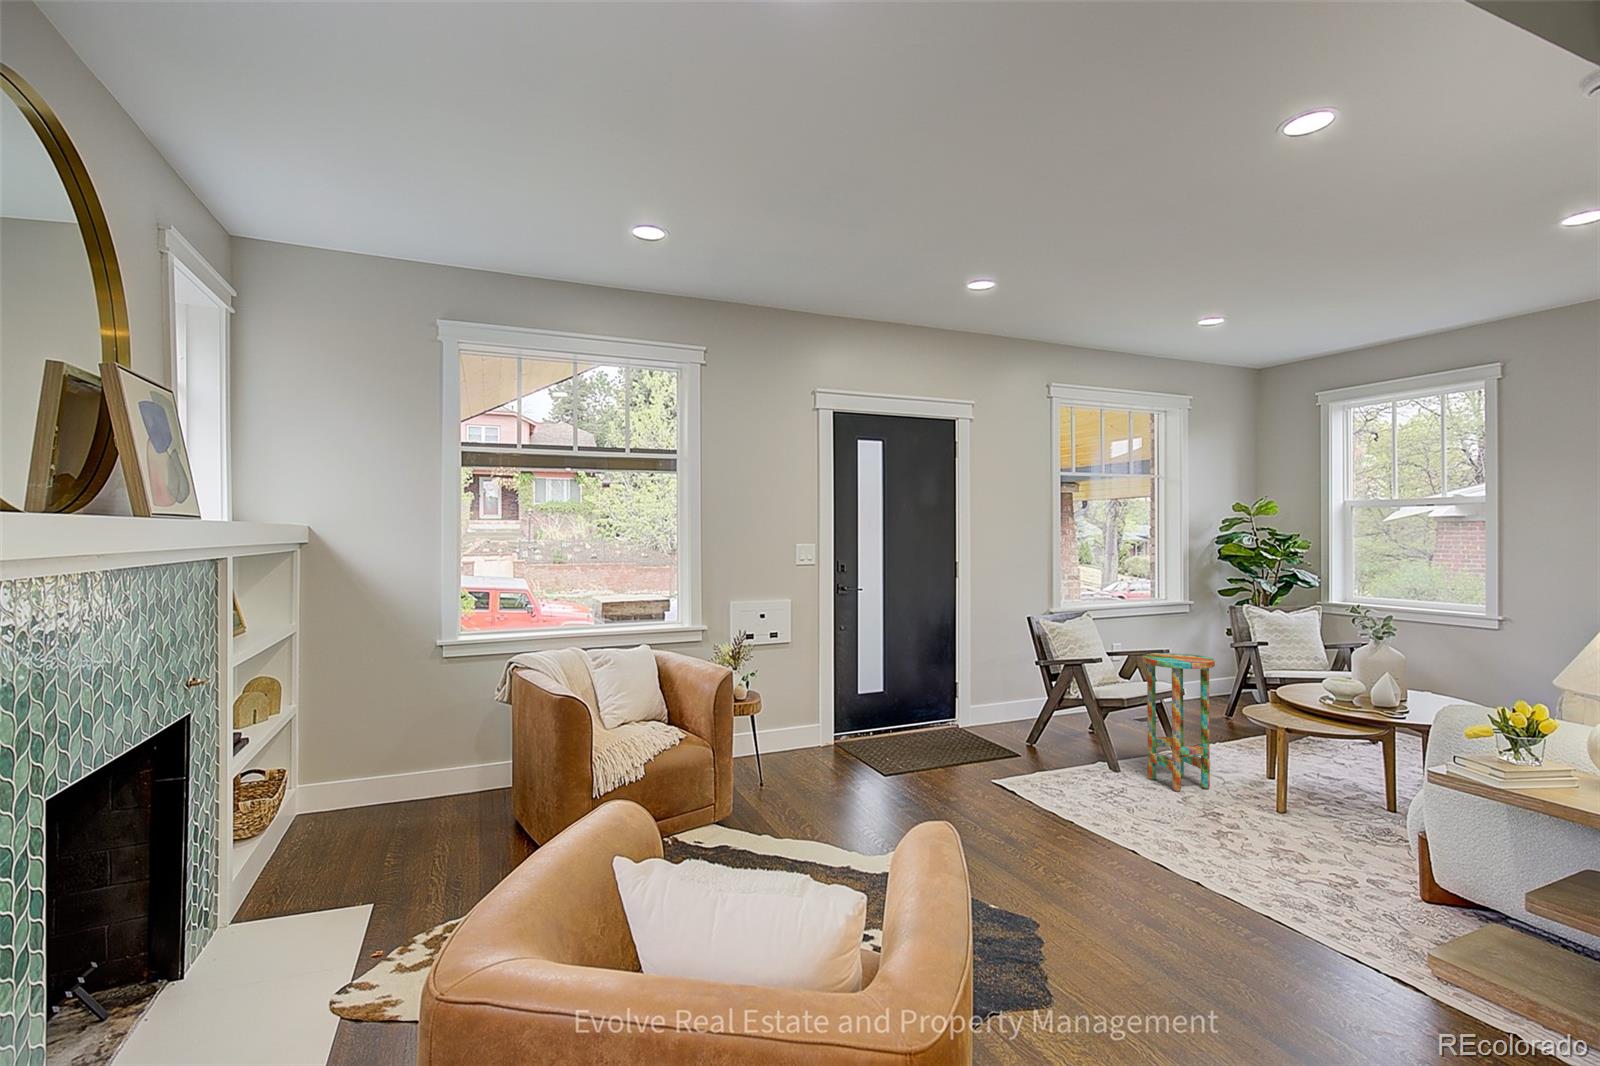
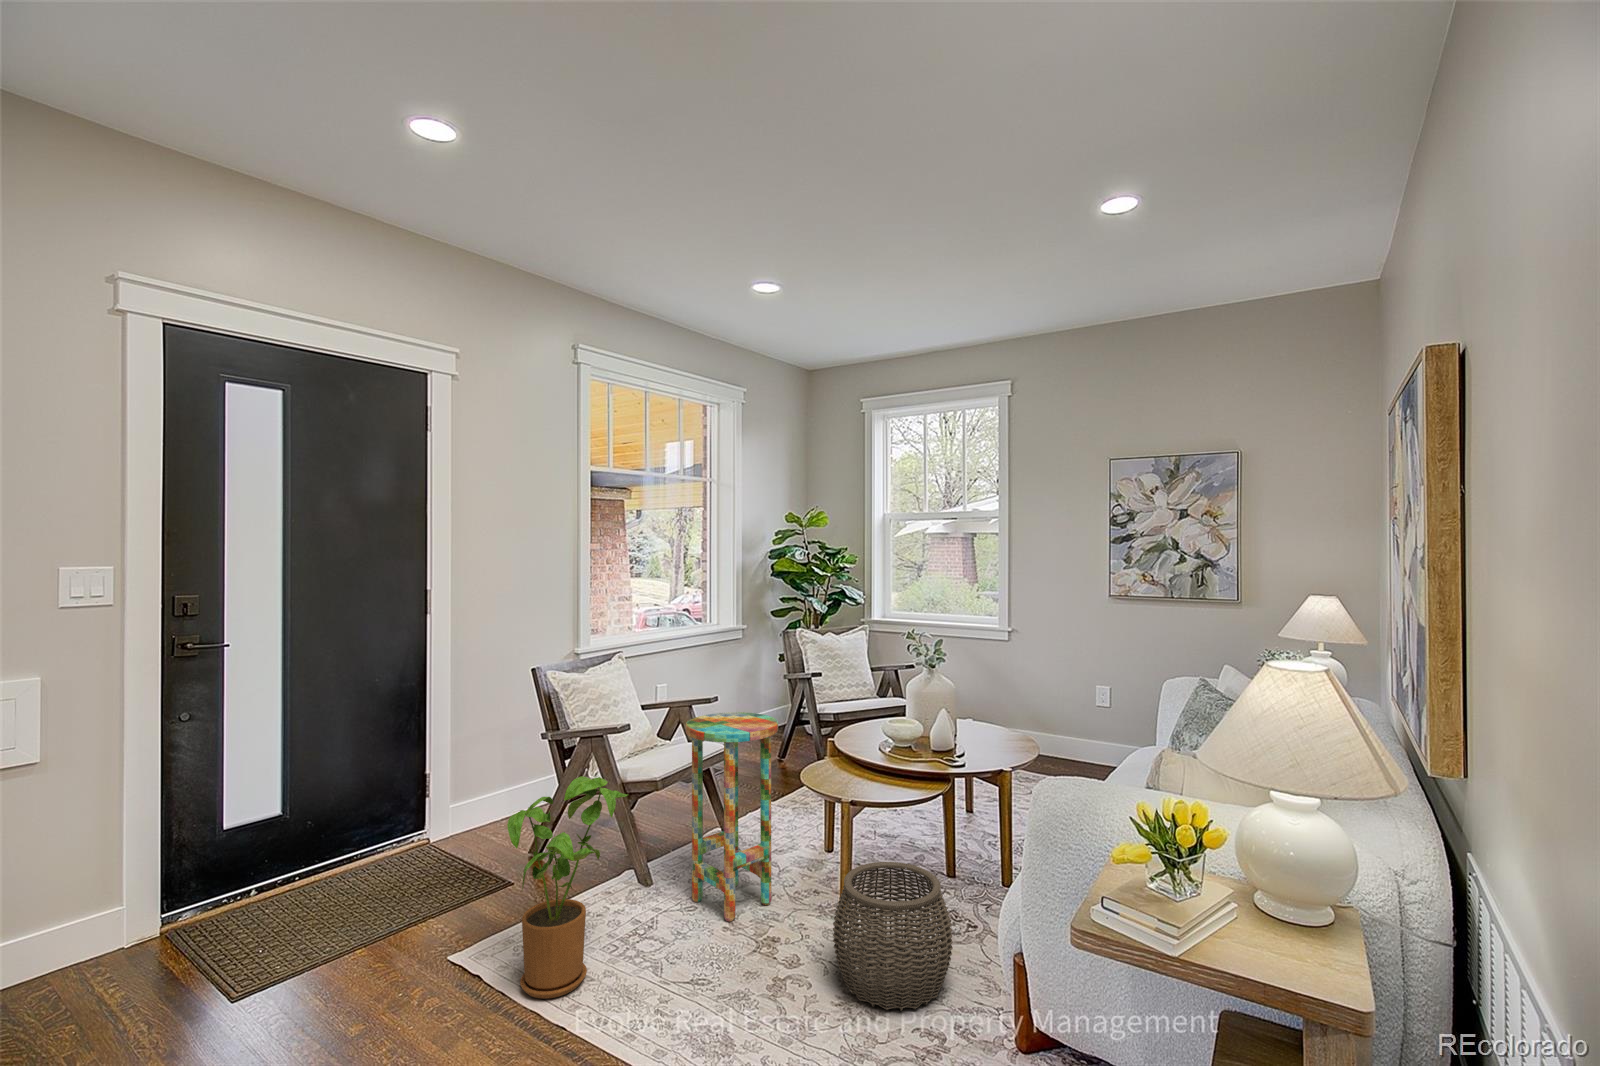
house plant: none [1031,674,1105,800] -> present [507,776,628,999]
woven basket: none [1253,757,1351,847] -> present [833,862,953,1011]

